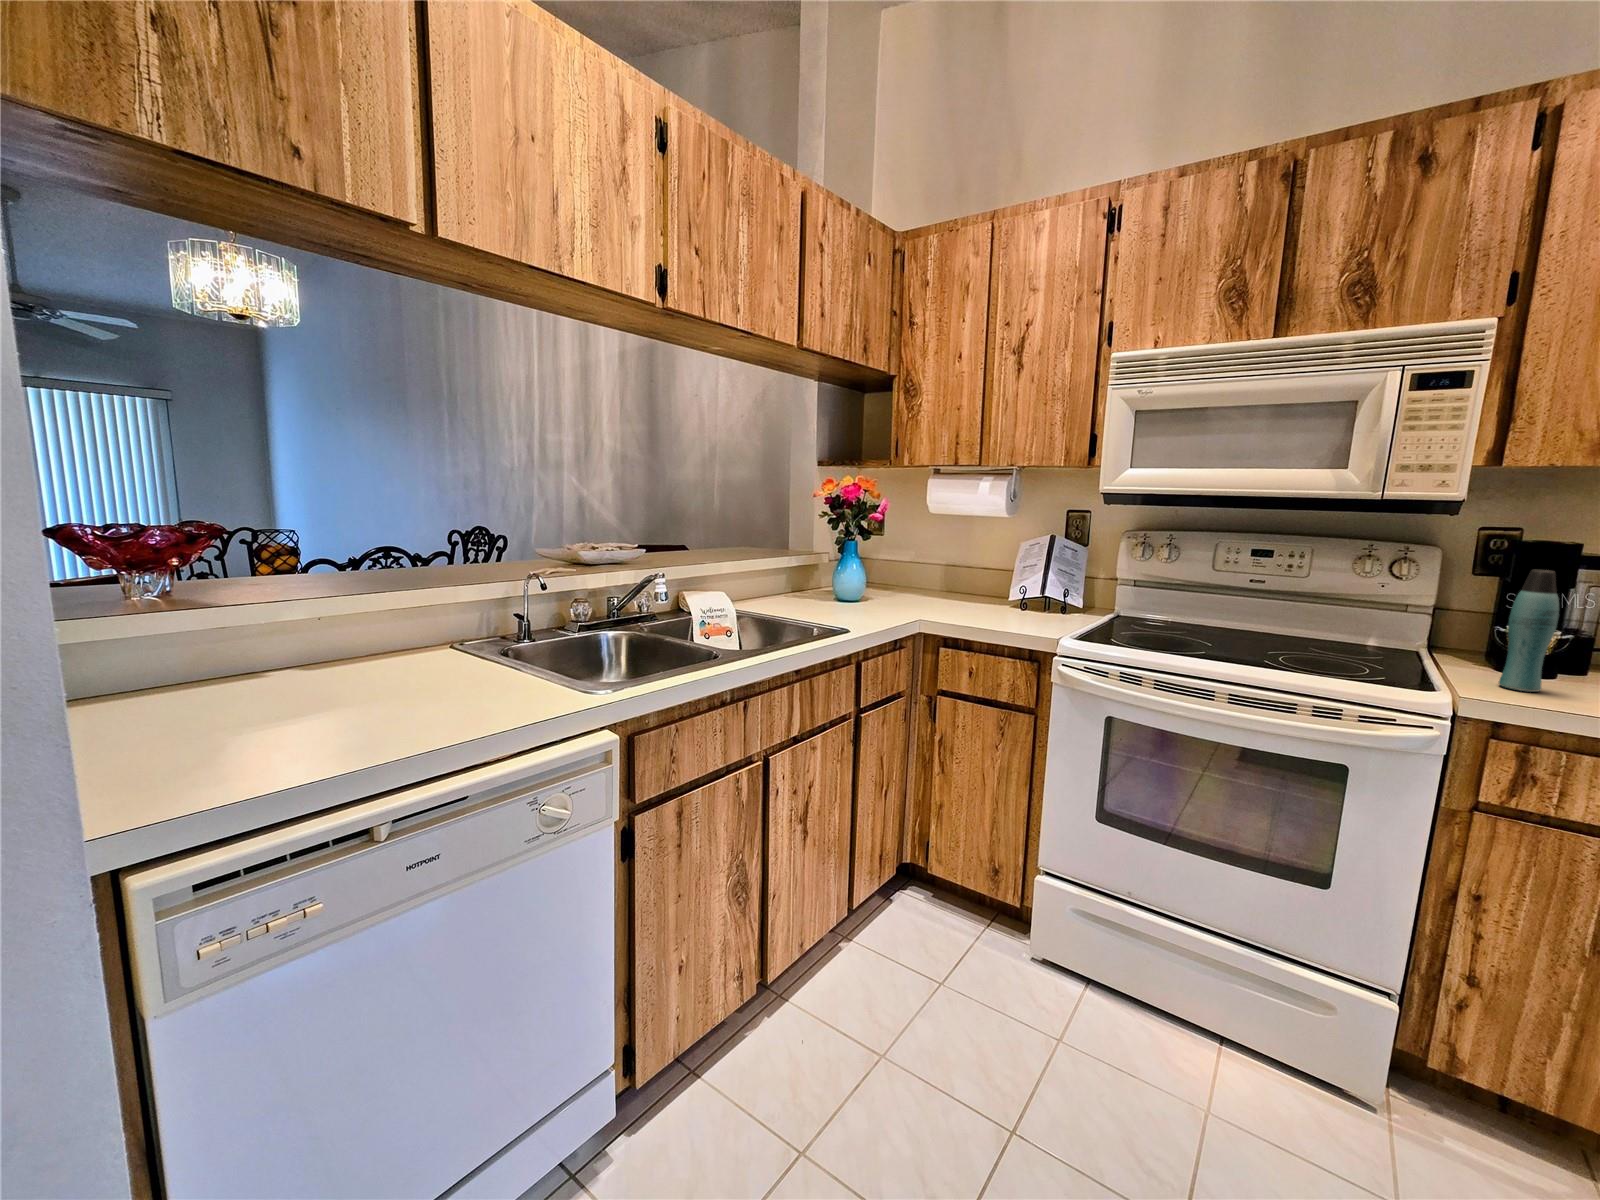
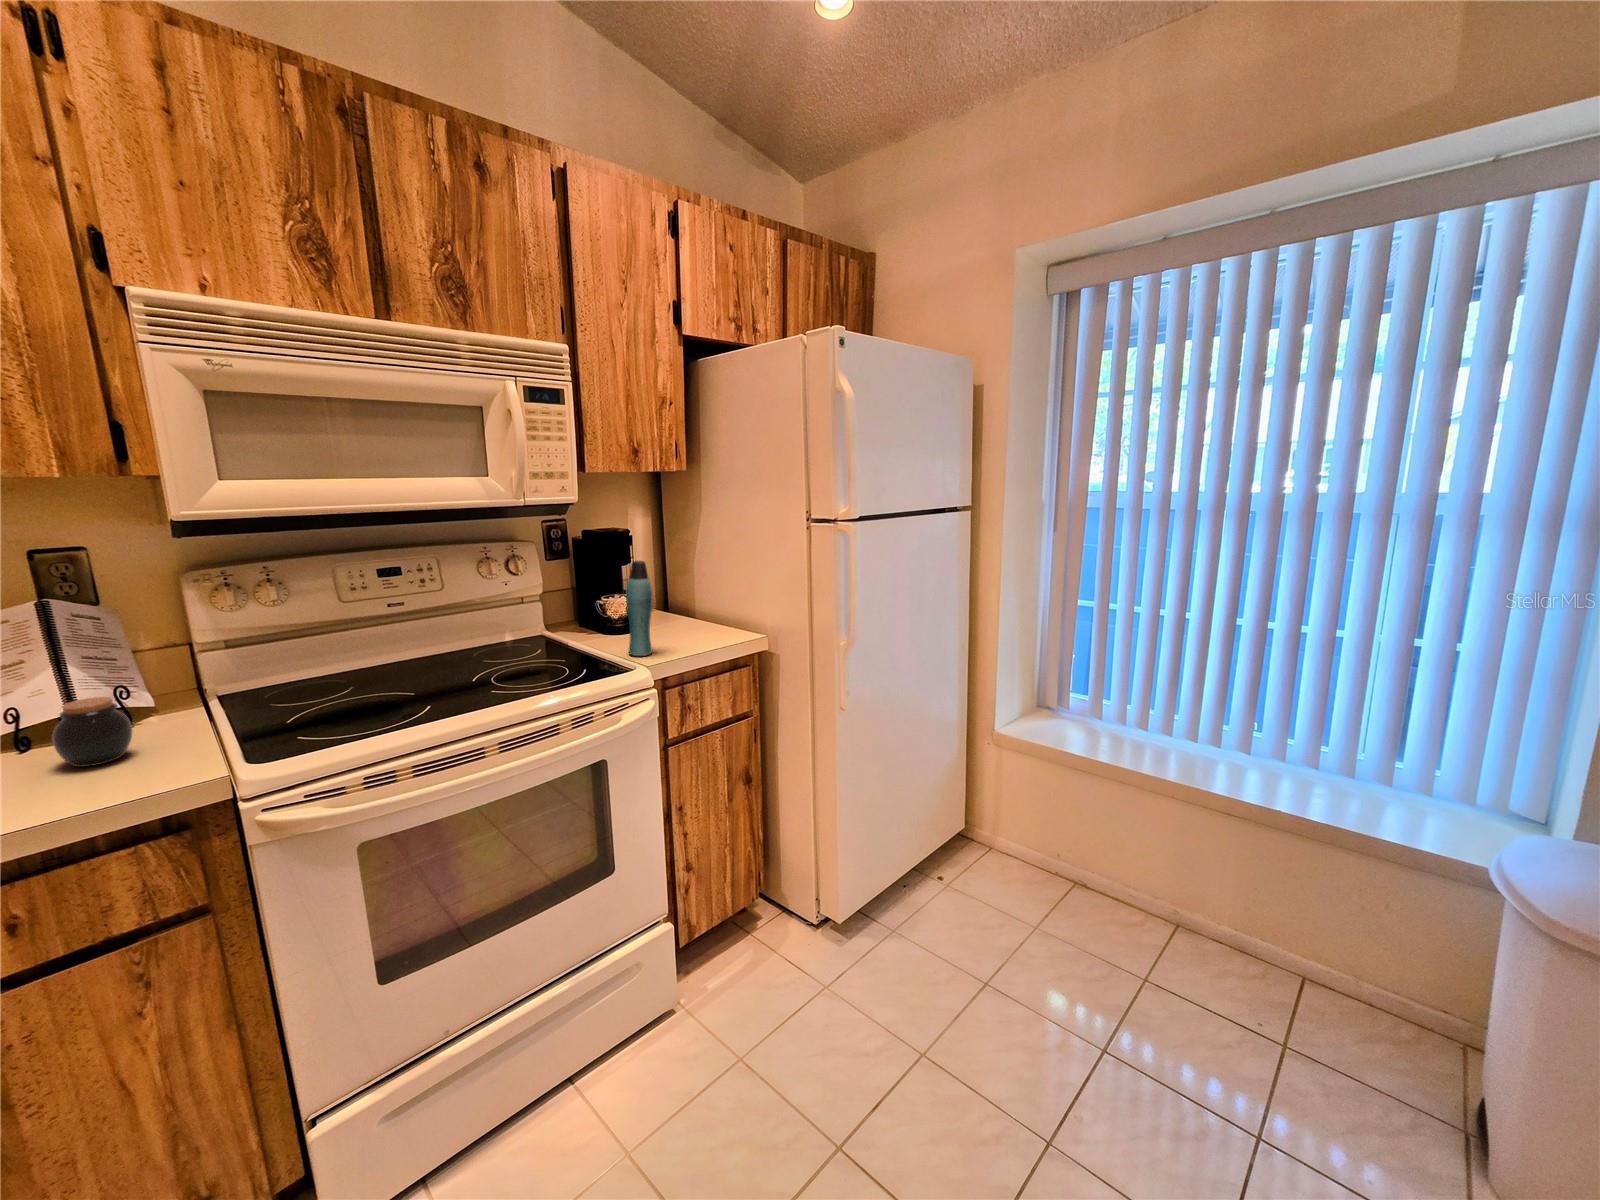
jar: none [1017,587,1049,622] -> present [52,697,132,767]

